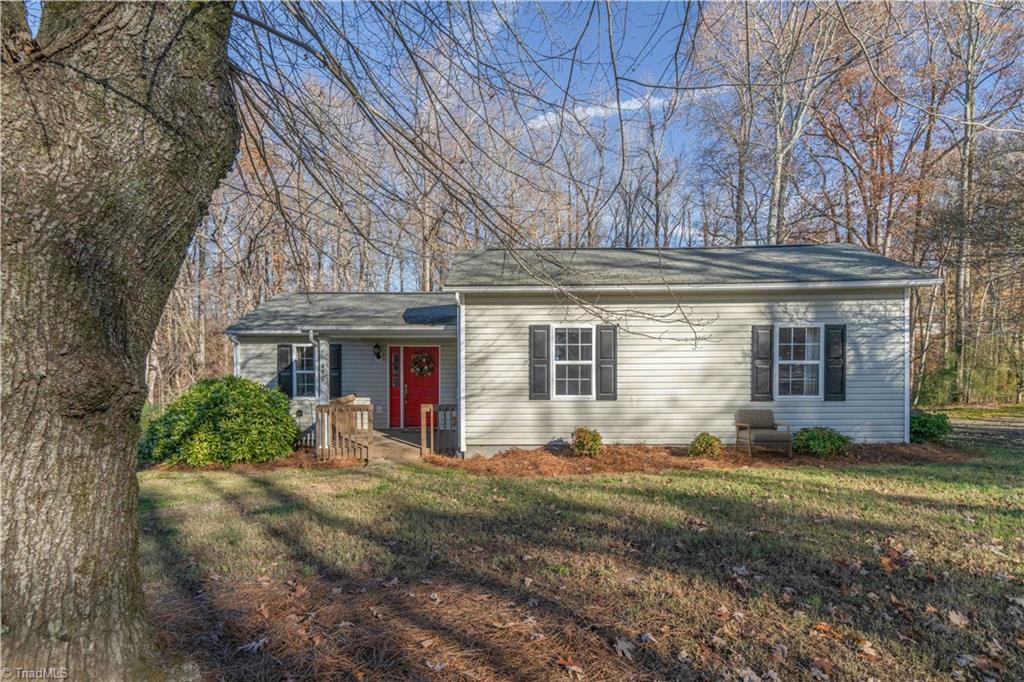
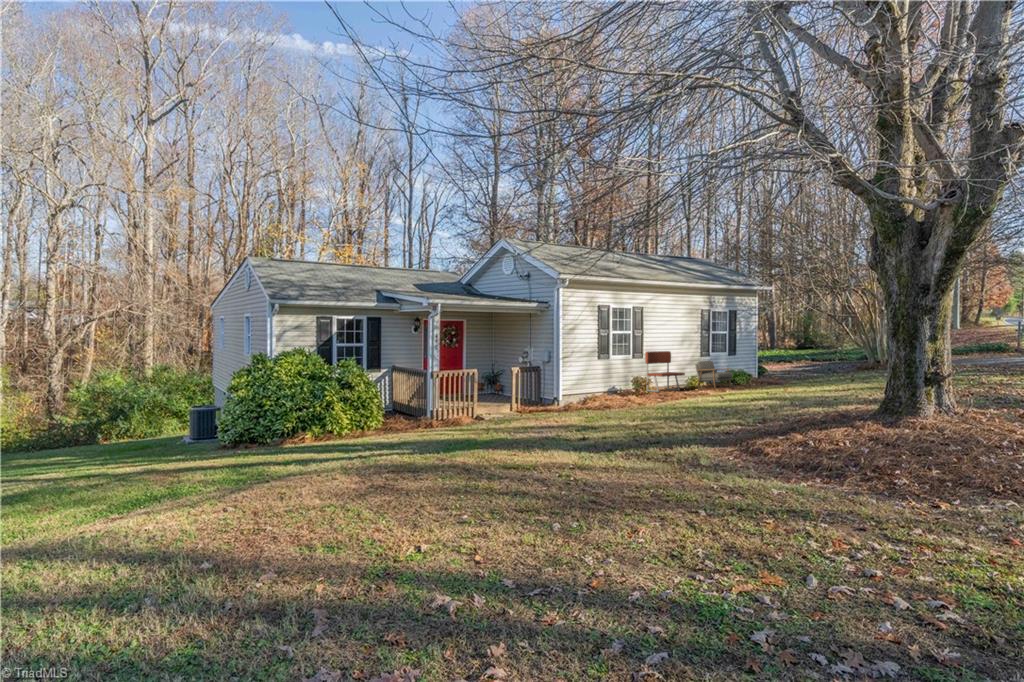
bench: none [615,391,678,455] -> present [645,351,685,392]

